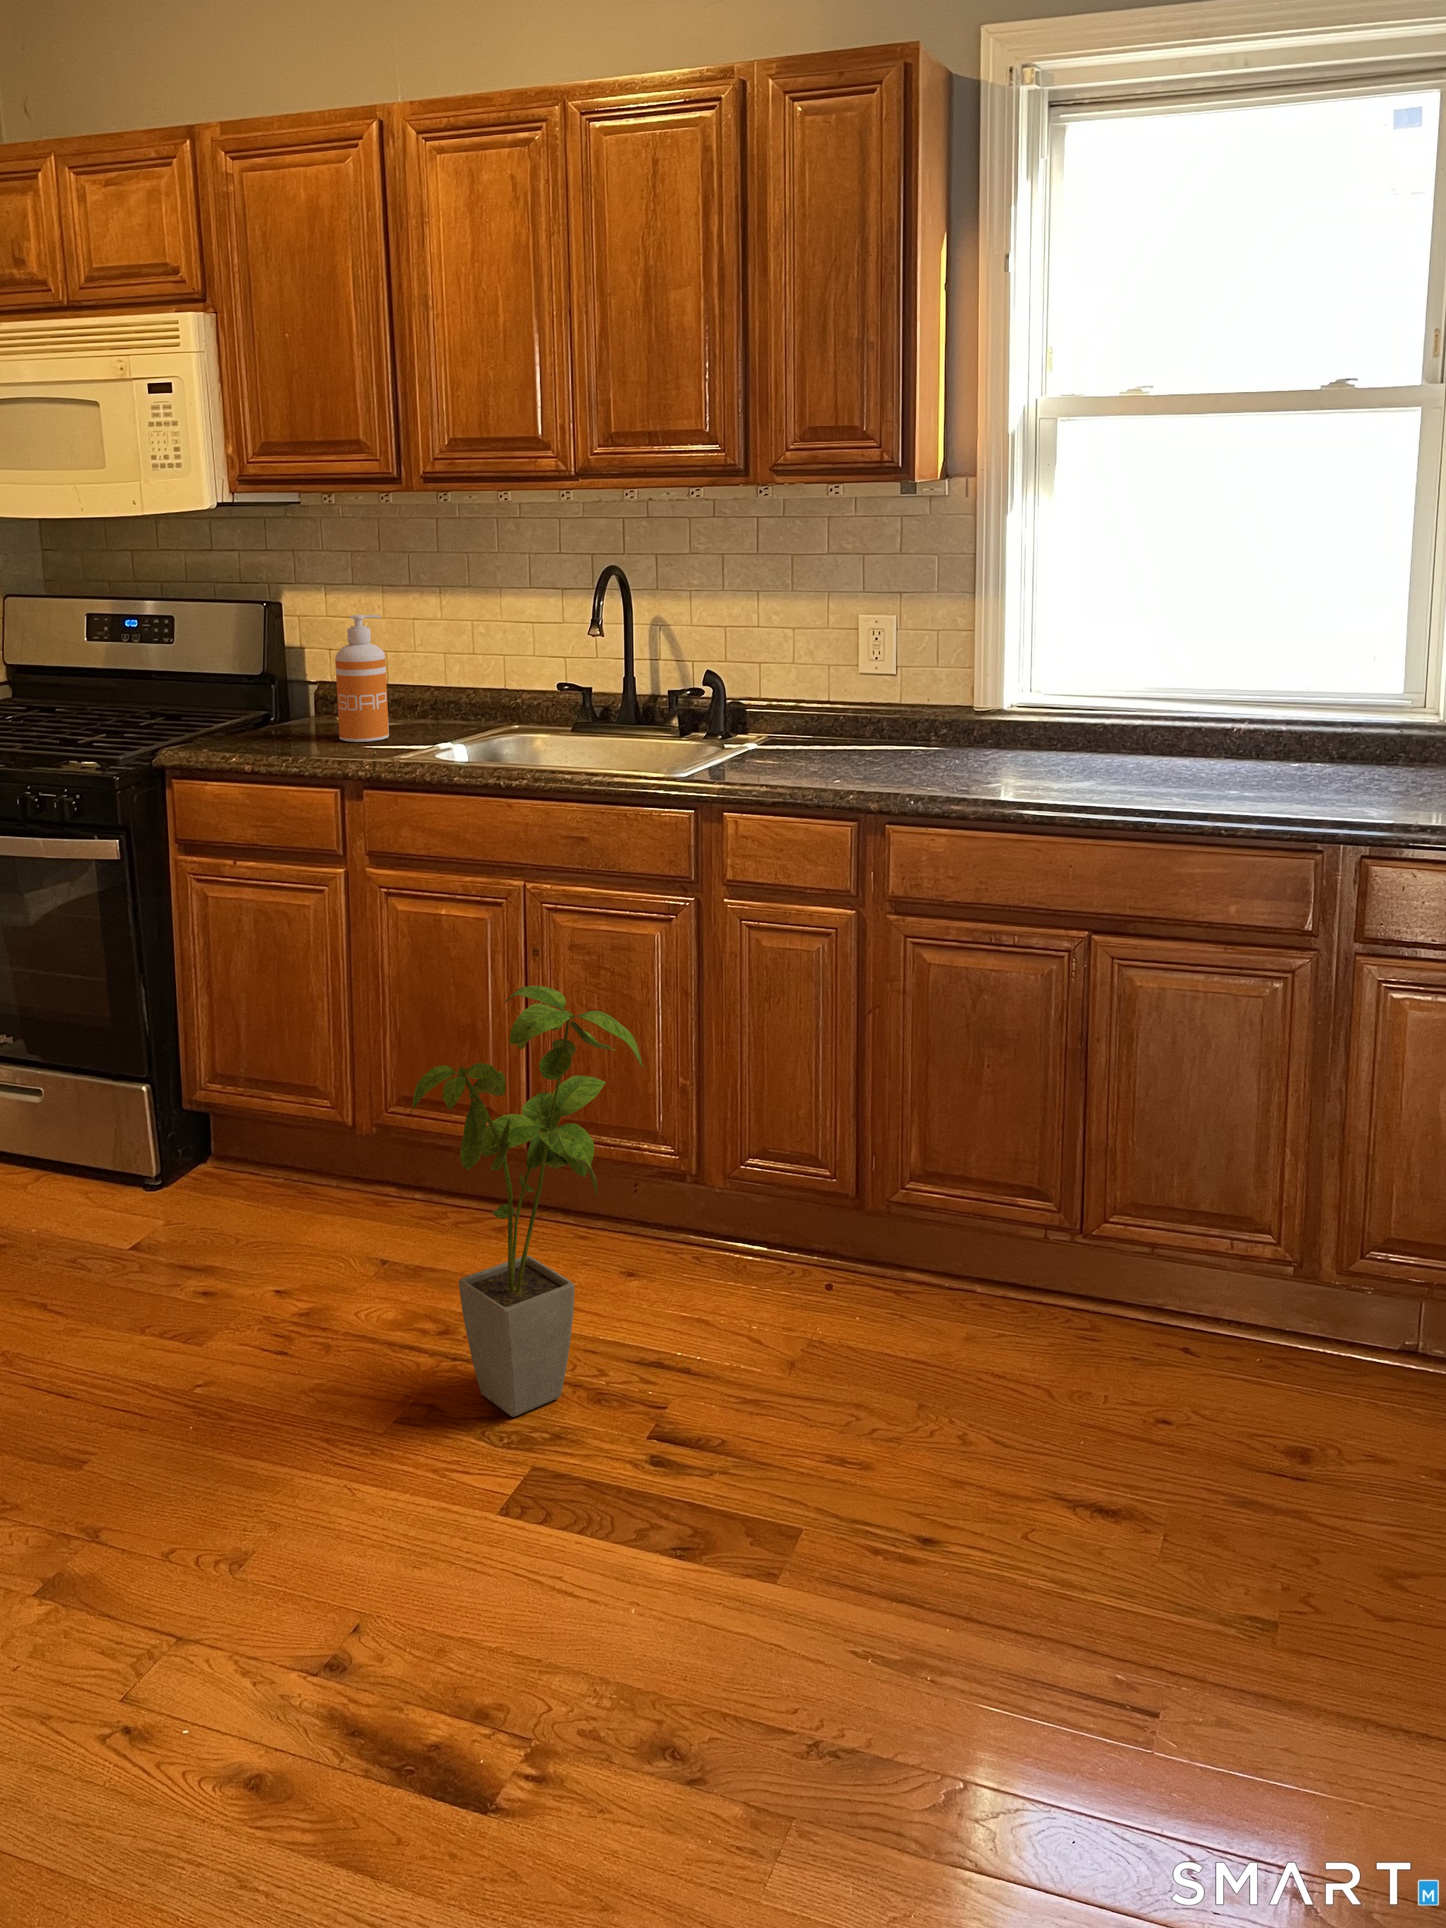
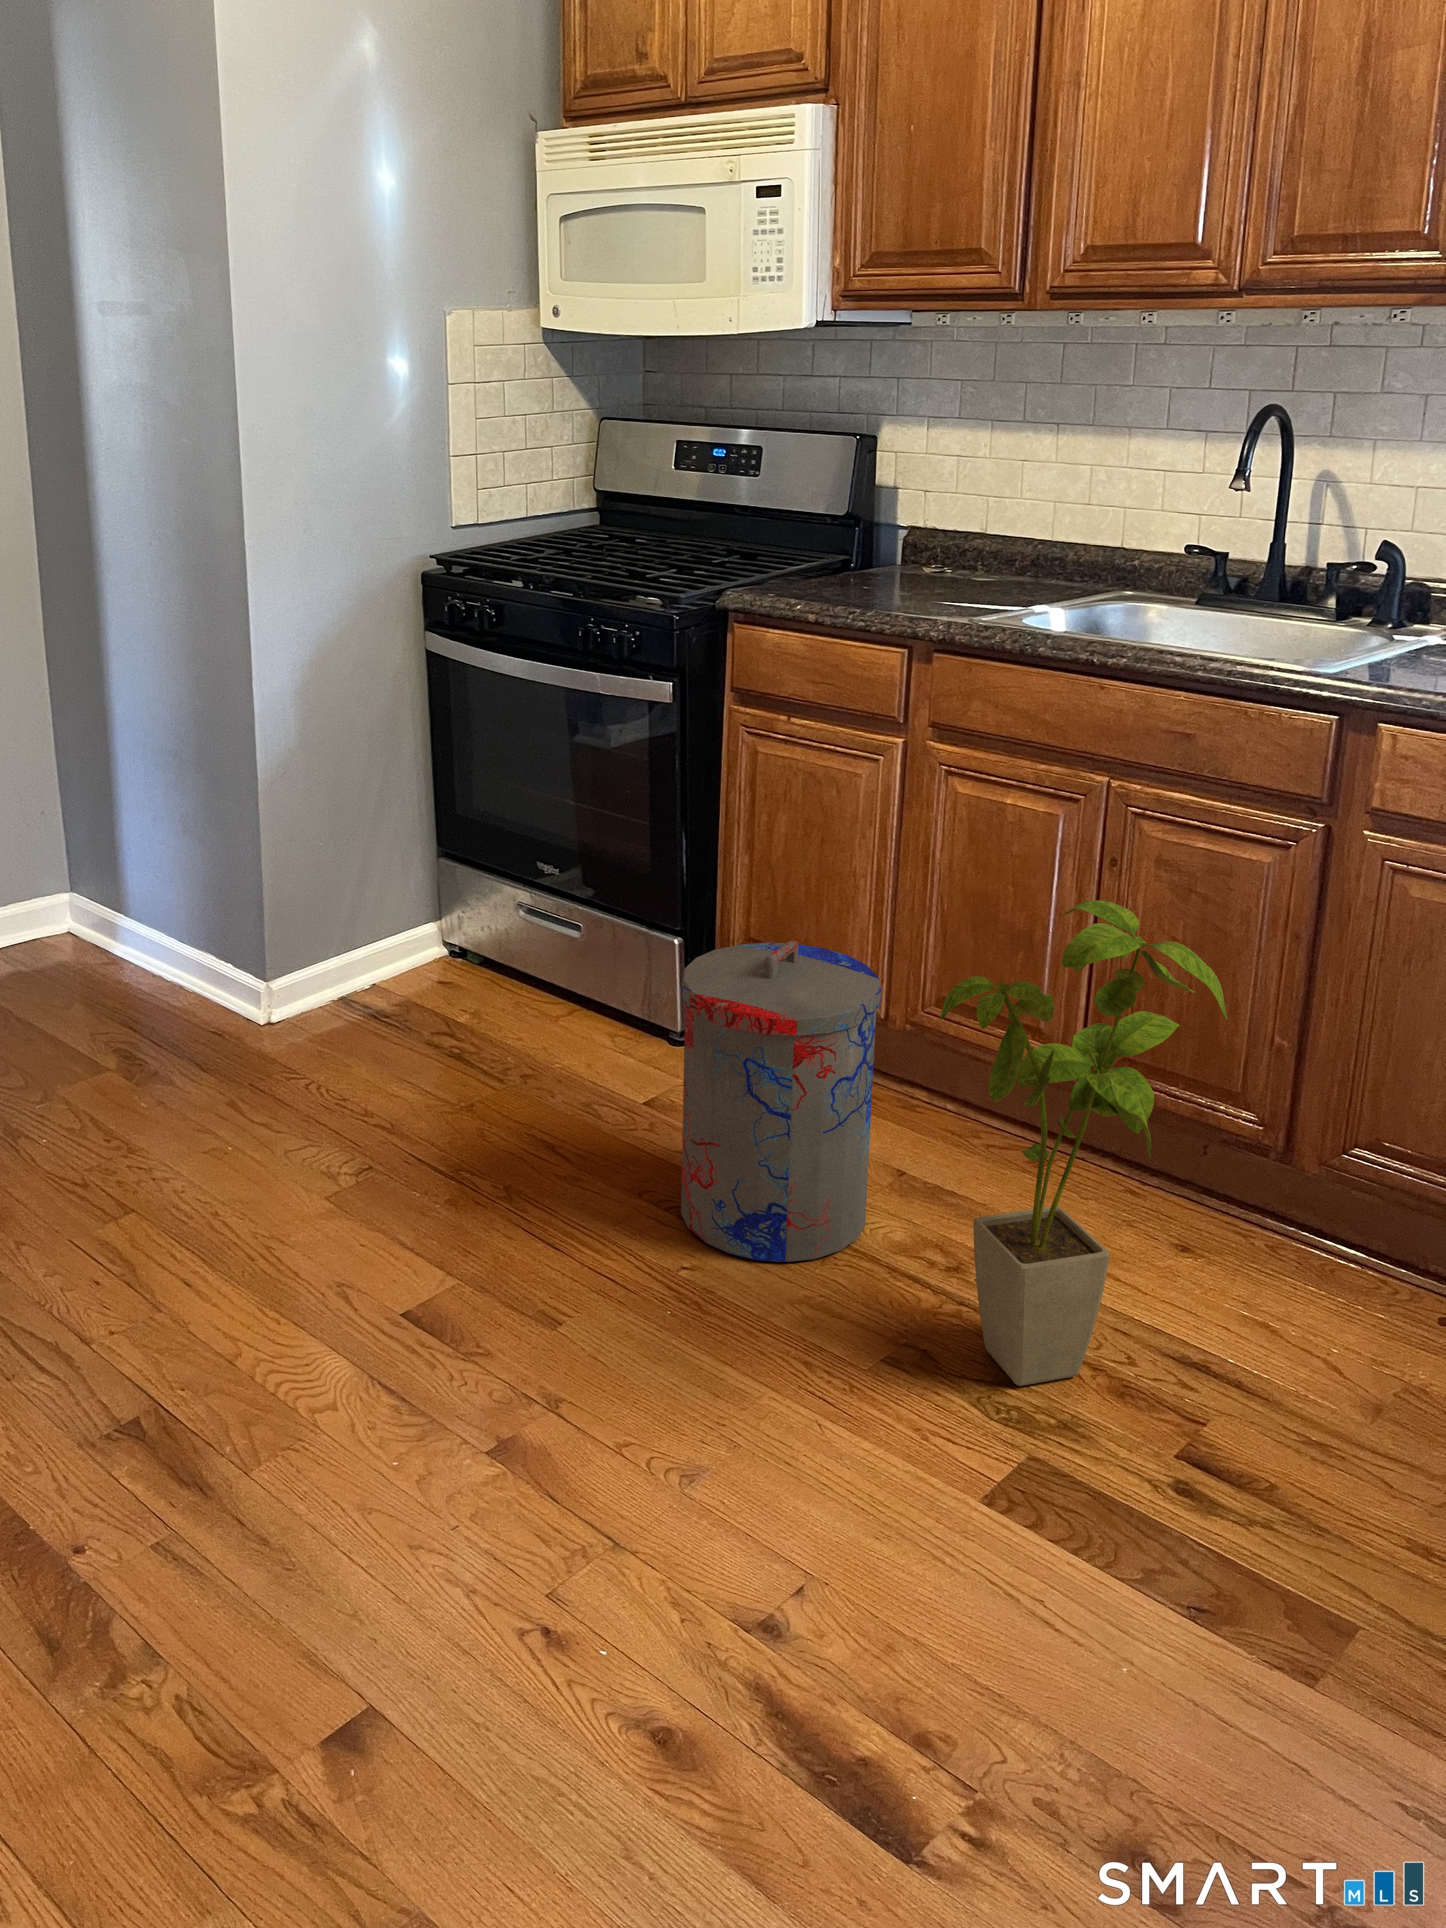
soap dispenser: present [335,615,389,742] -> none [922,452,983,596]
trash can: none [167,1066,359,1366] -> present [681,941,881,1262]

